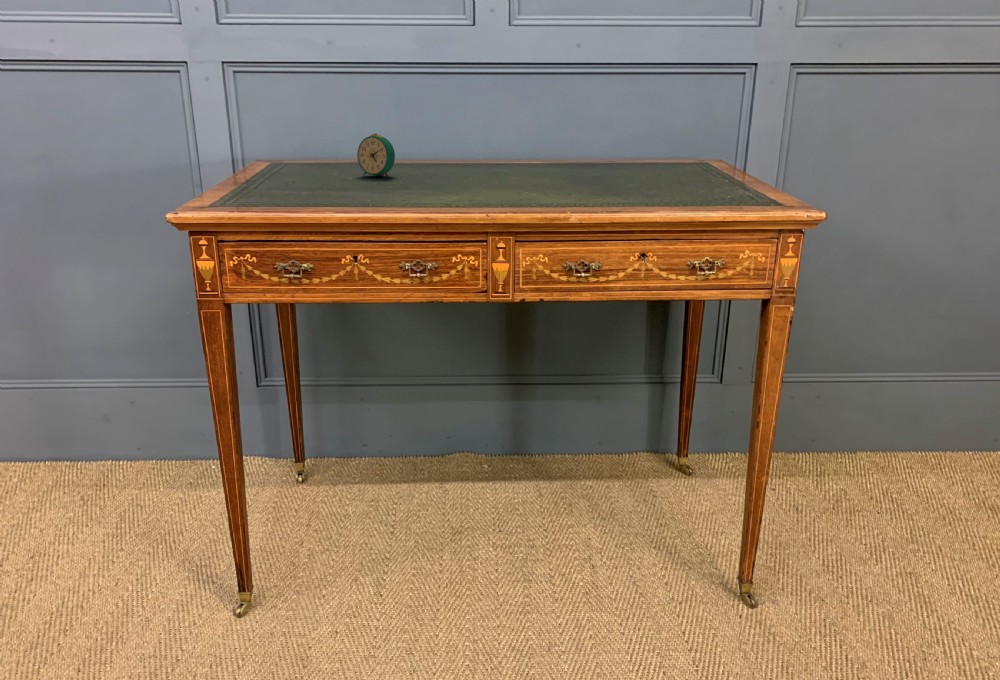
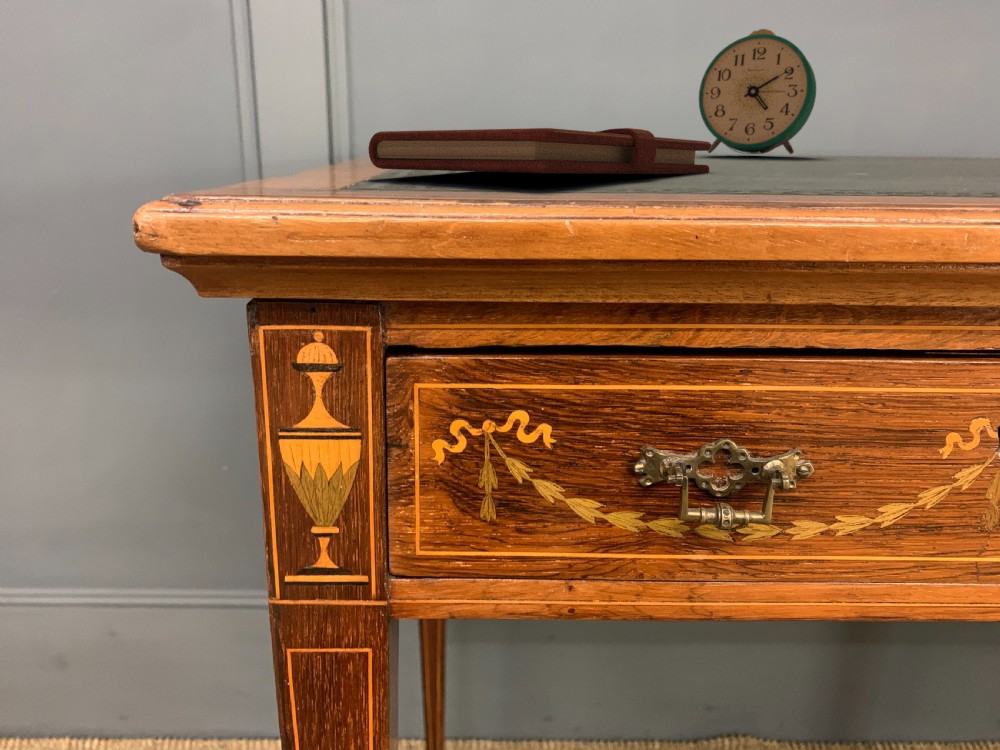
notebook: none [223,181,325,202] -> present [369,128,711,174]

